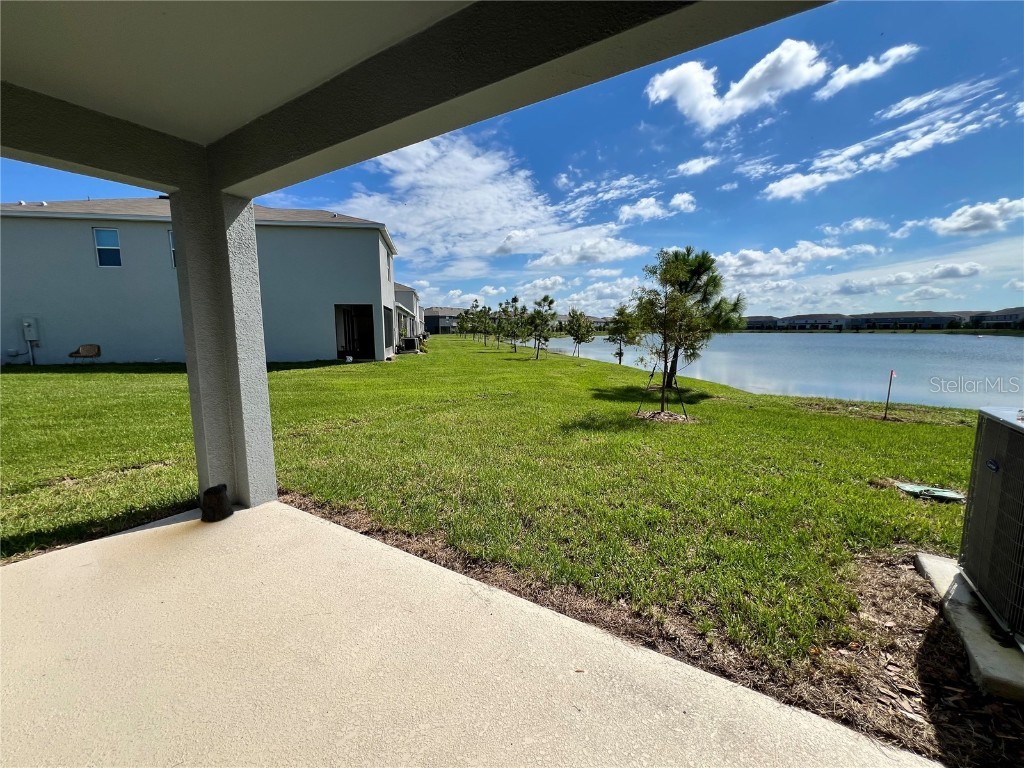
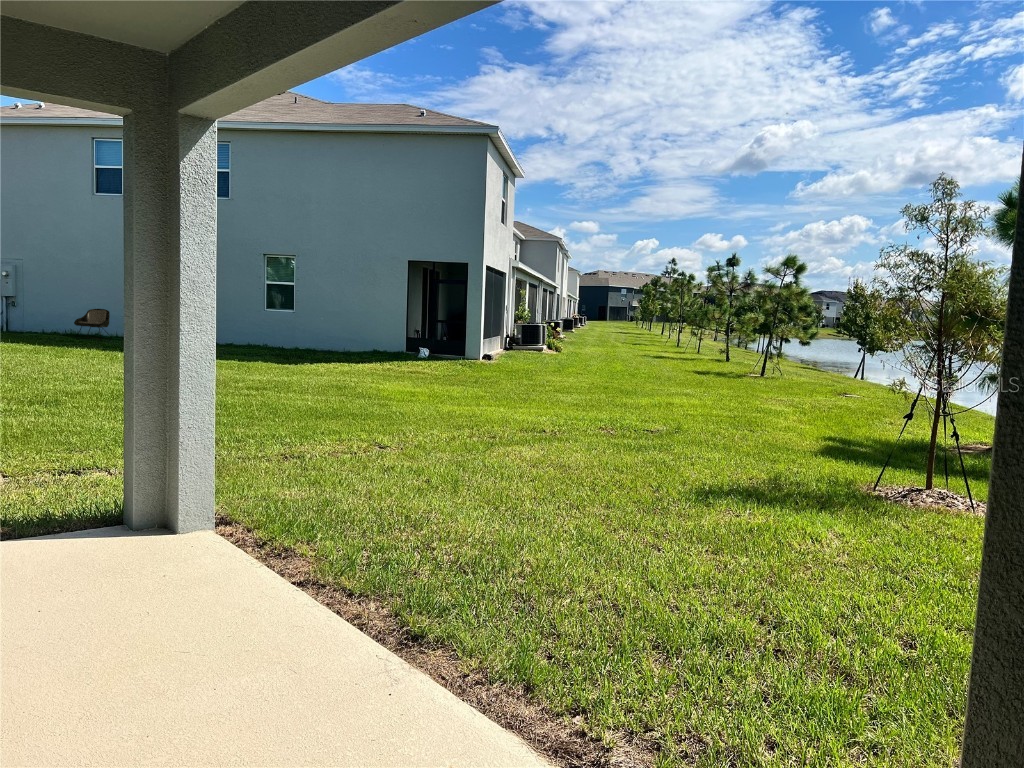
watering can: present [191,484,234,523] -> none [107,492,161,538]

